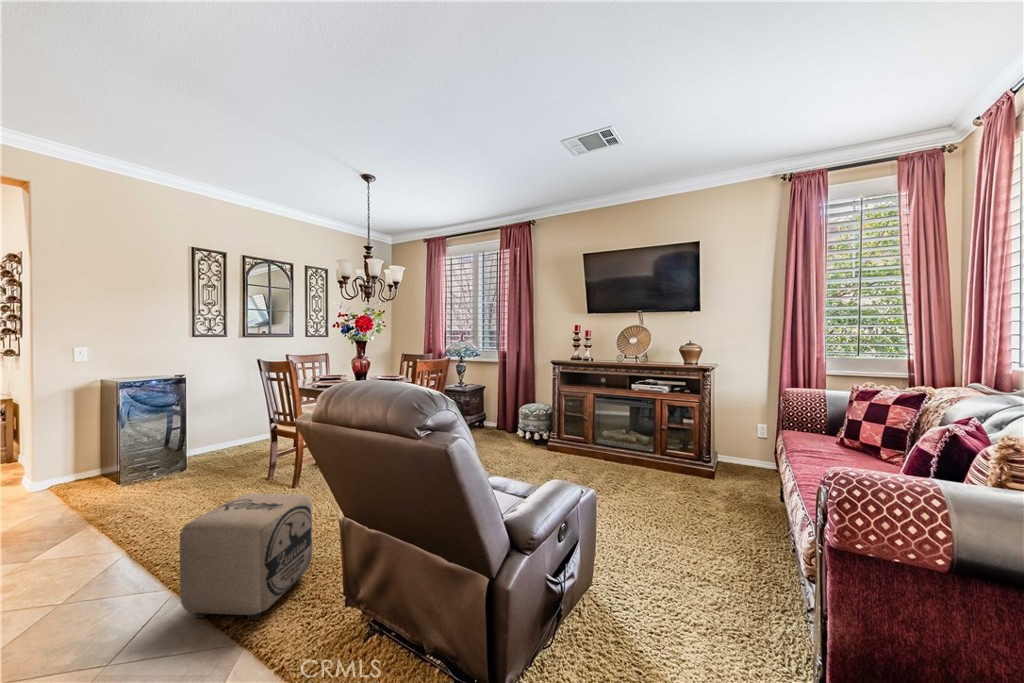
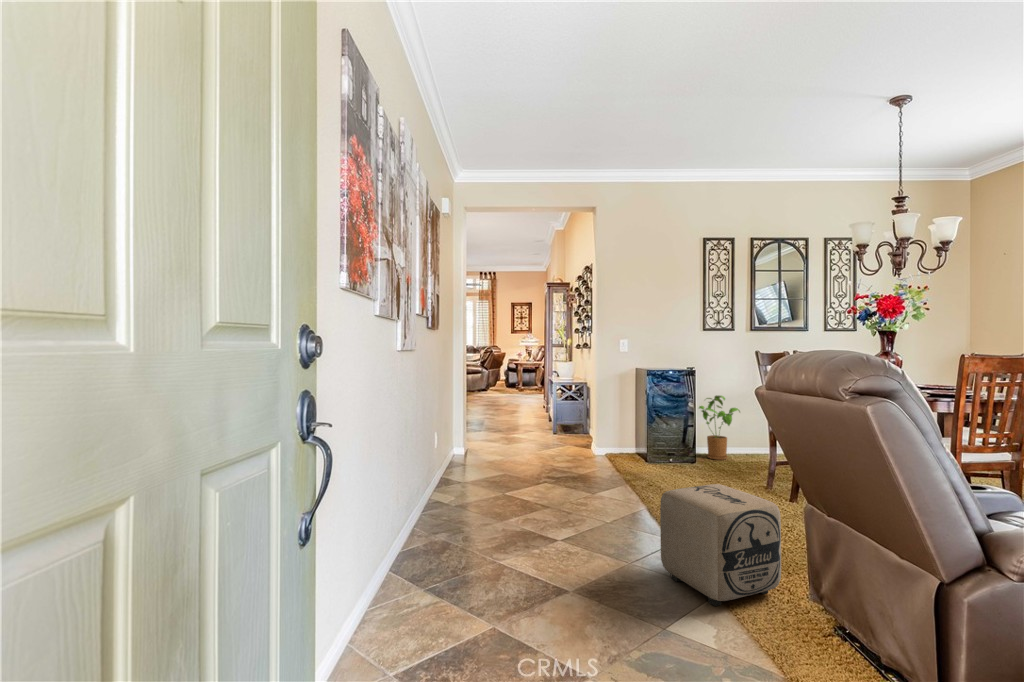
house plant: none [190,399,236,463] -> present [699,395,740,460]

